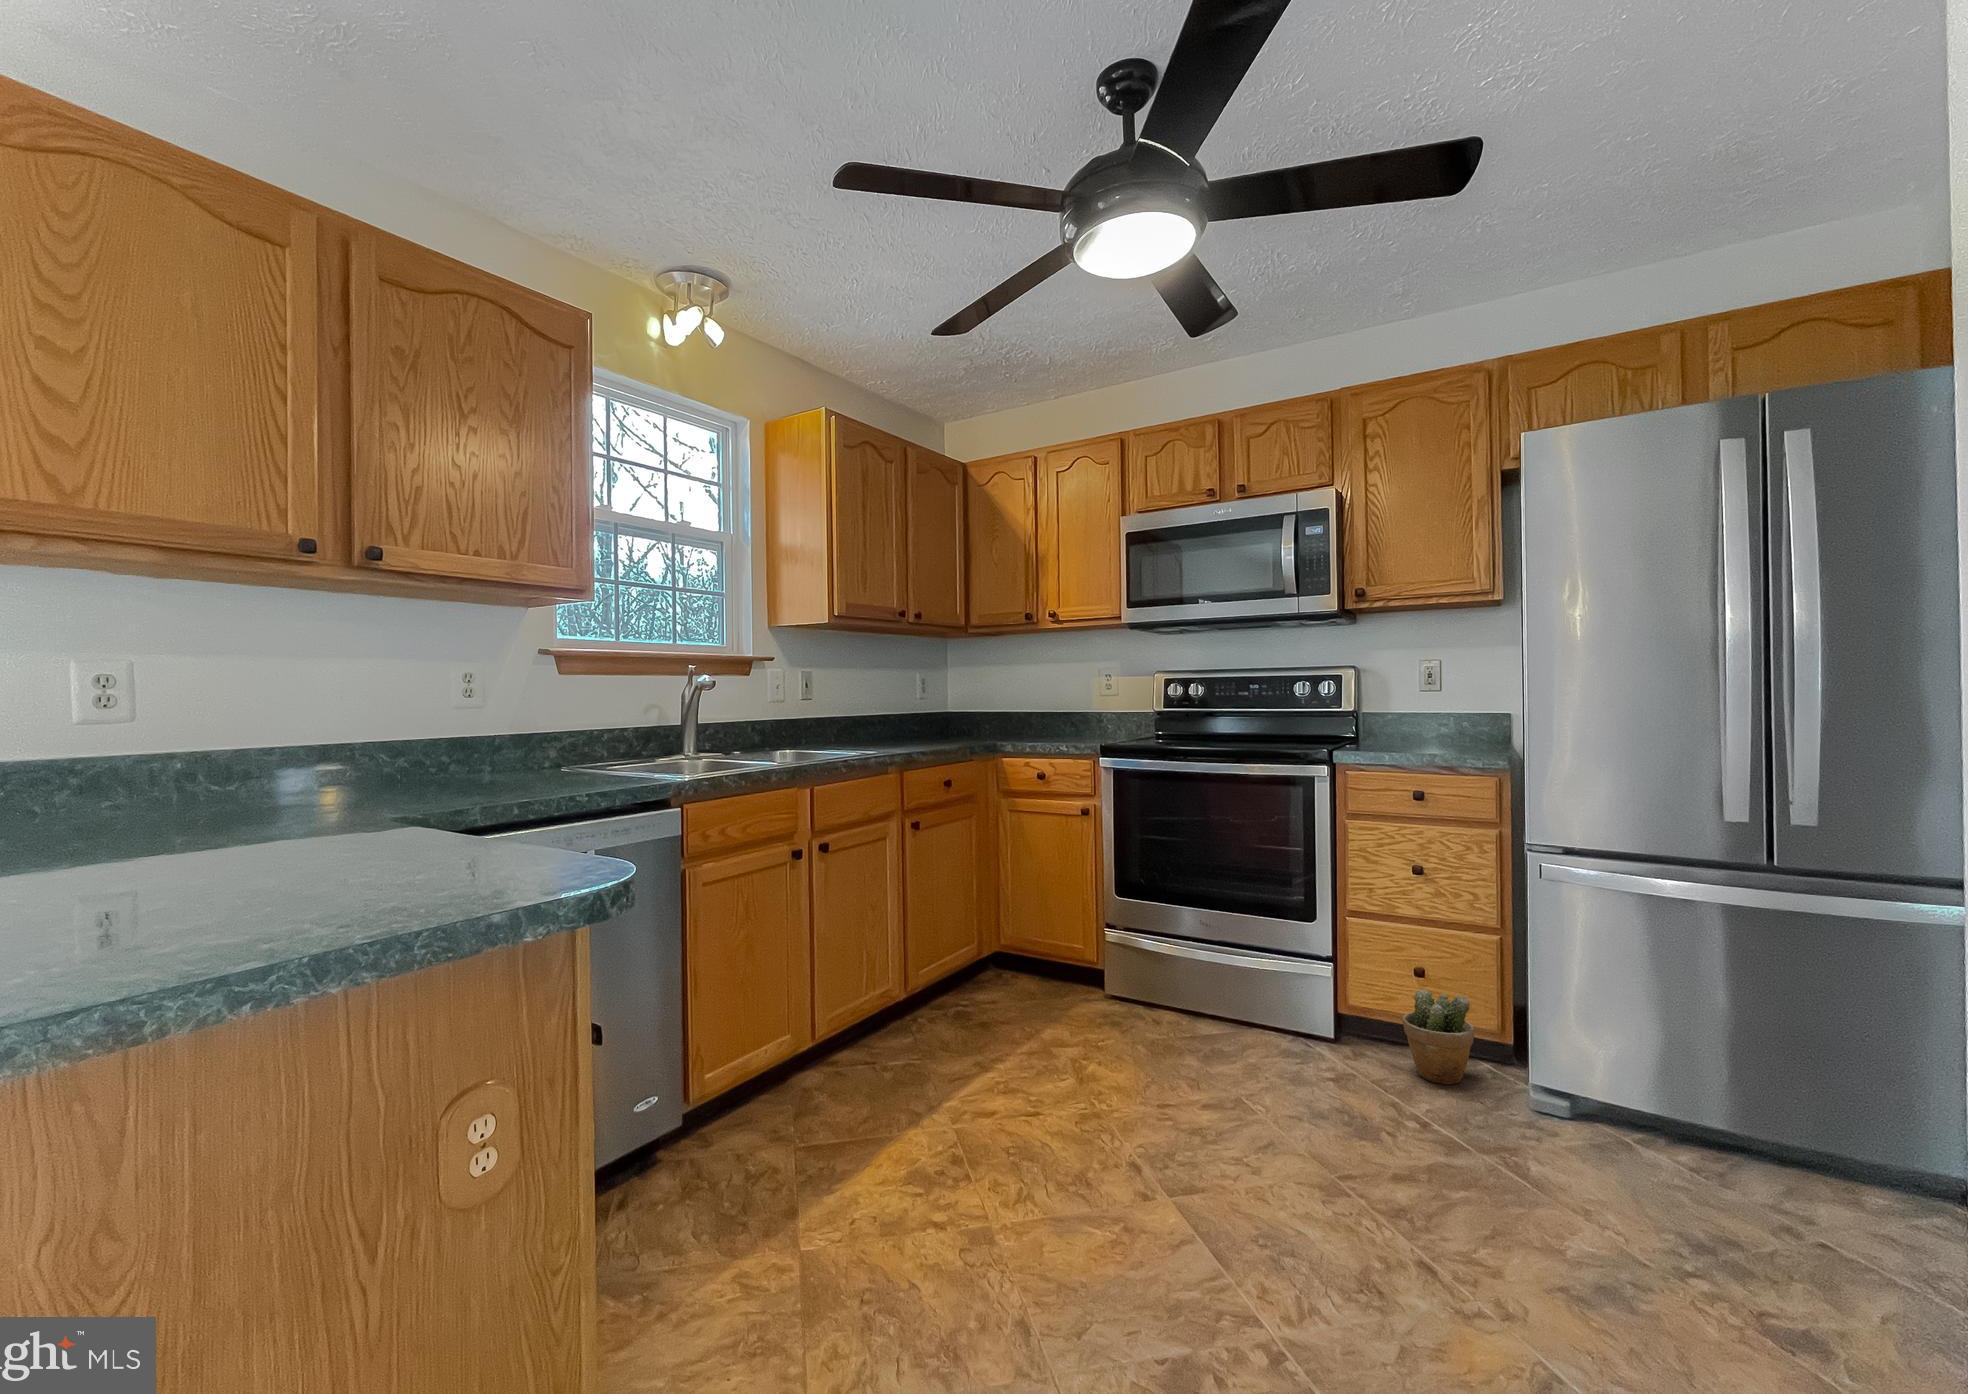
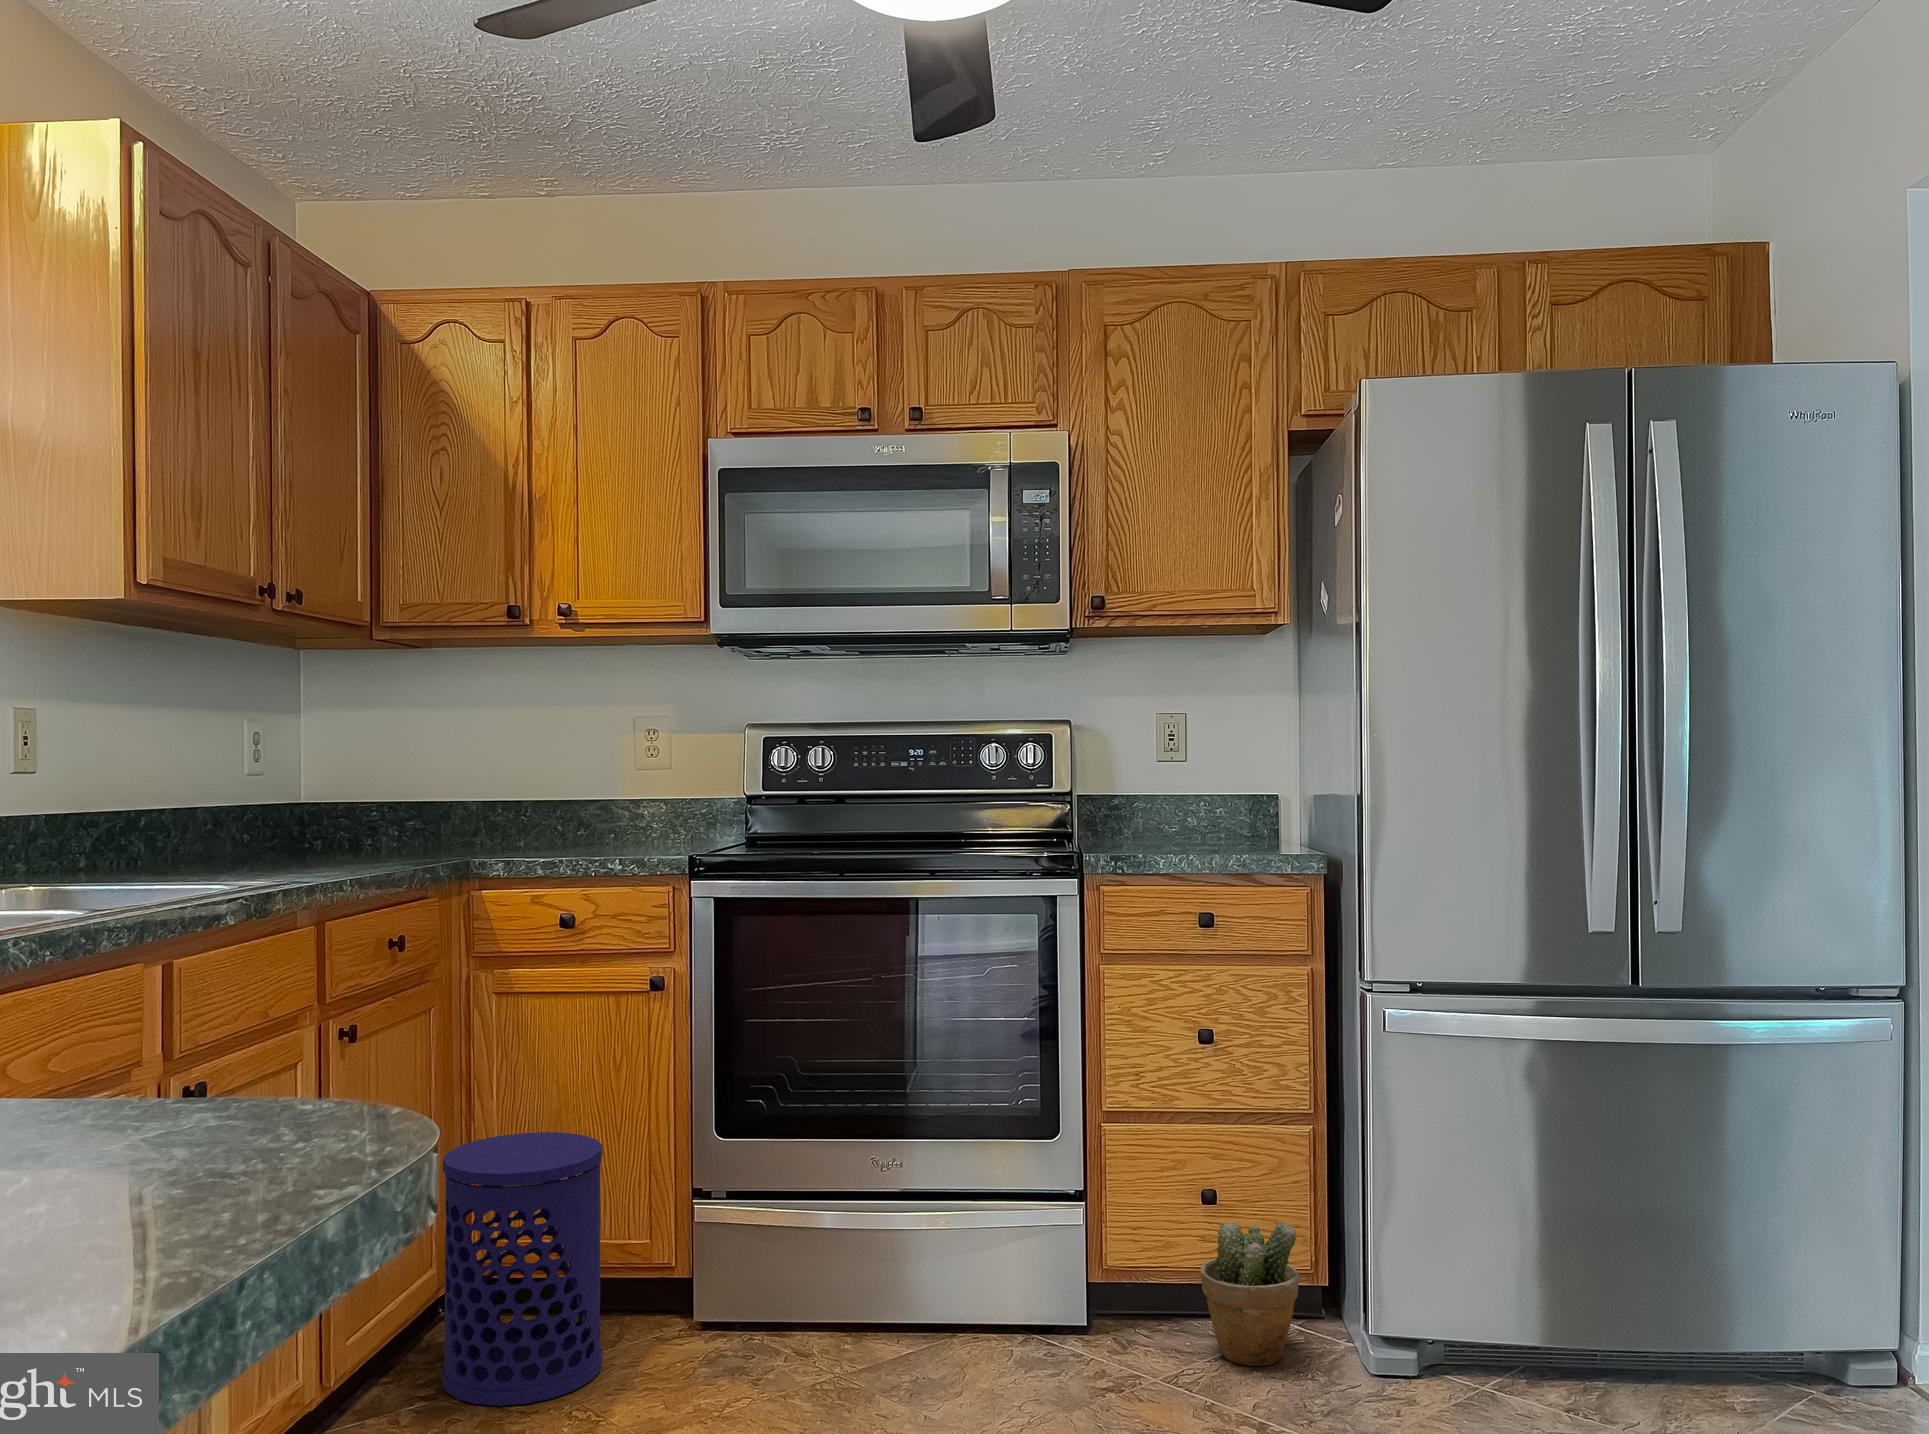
waste bin: none [975,882,1054,1014] -> present [442,1132,602,1406]

